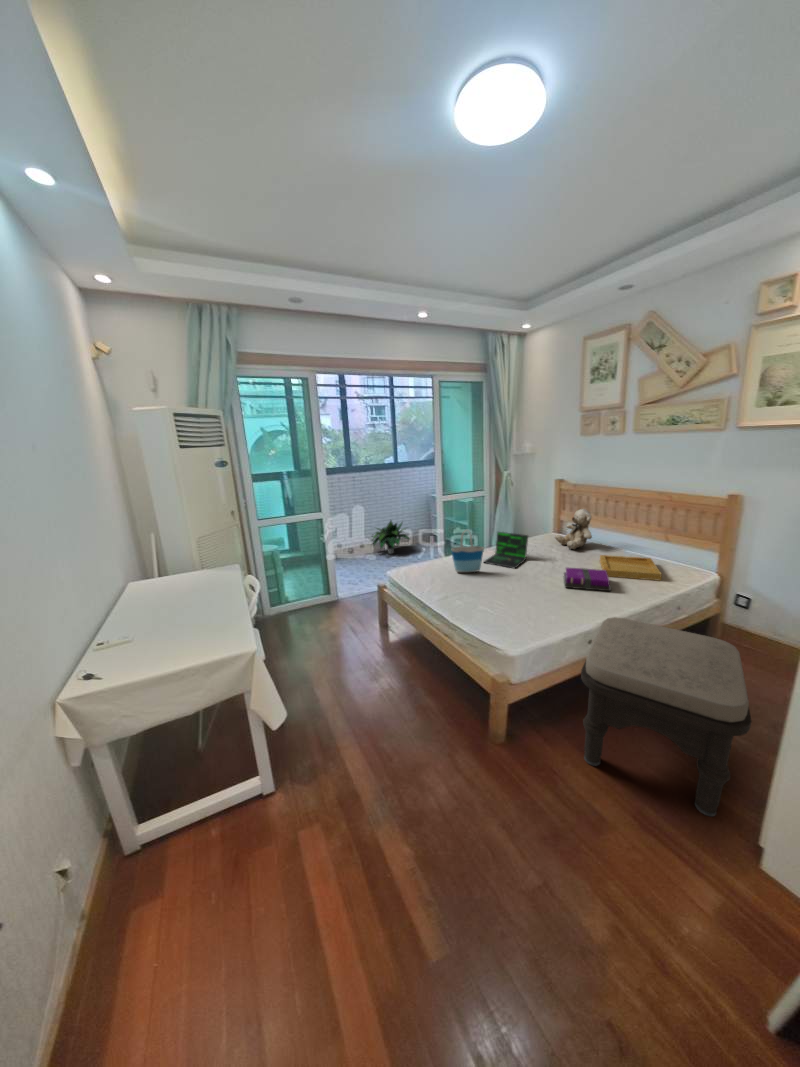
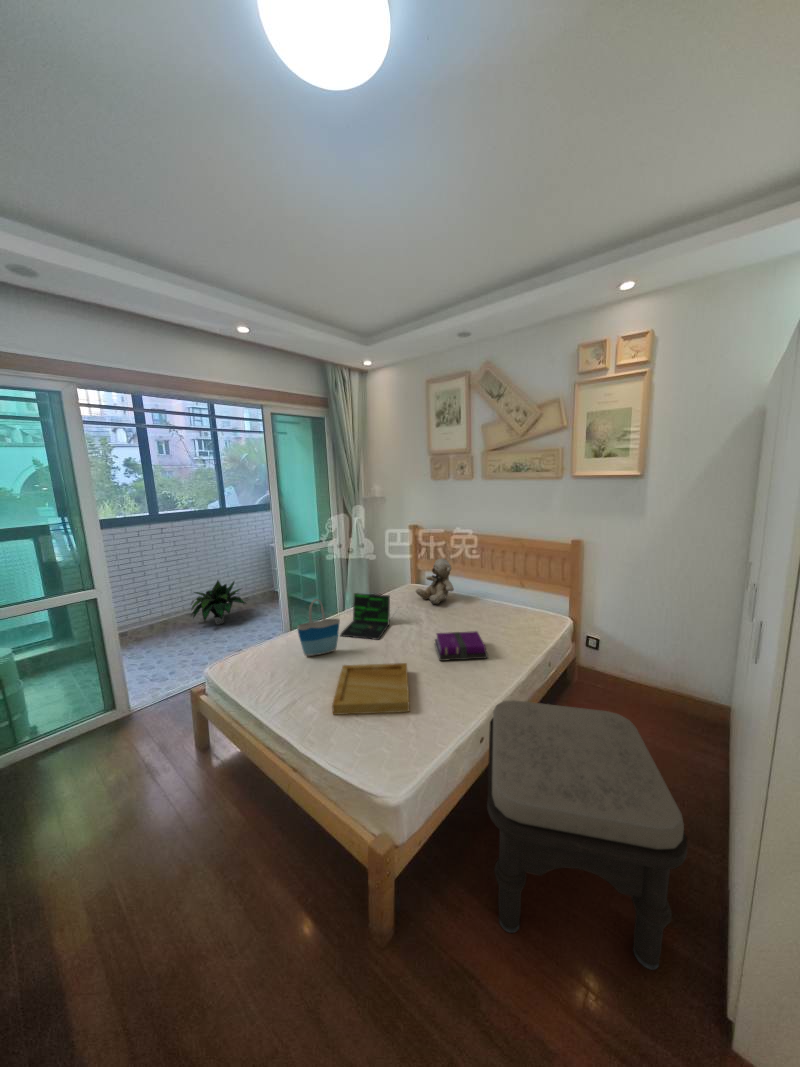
tray: present [600,555,662,581] -> present [332,663,409,715]

